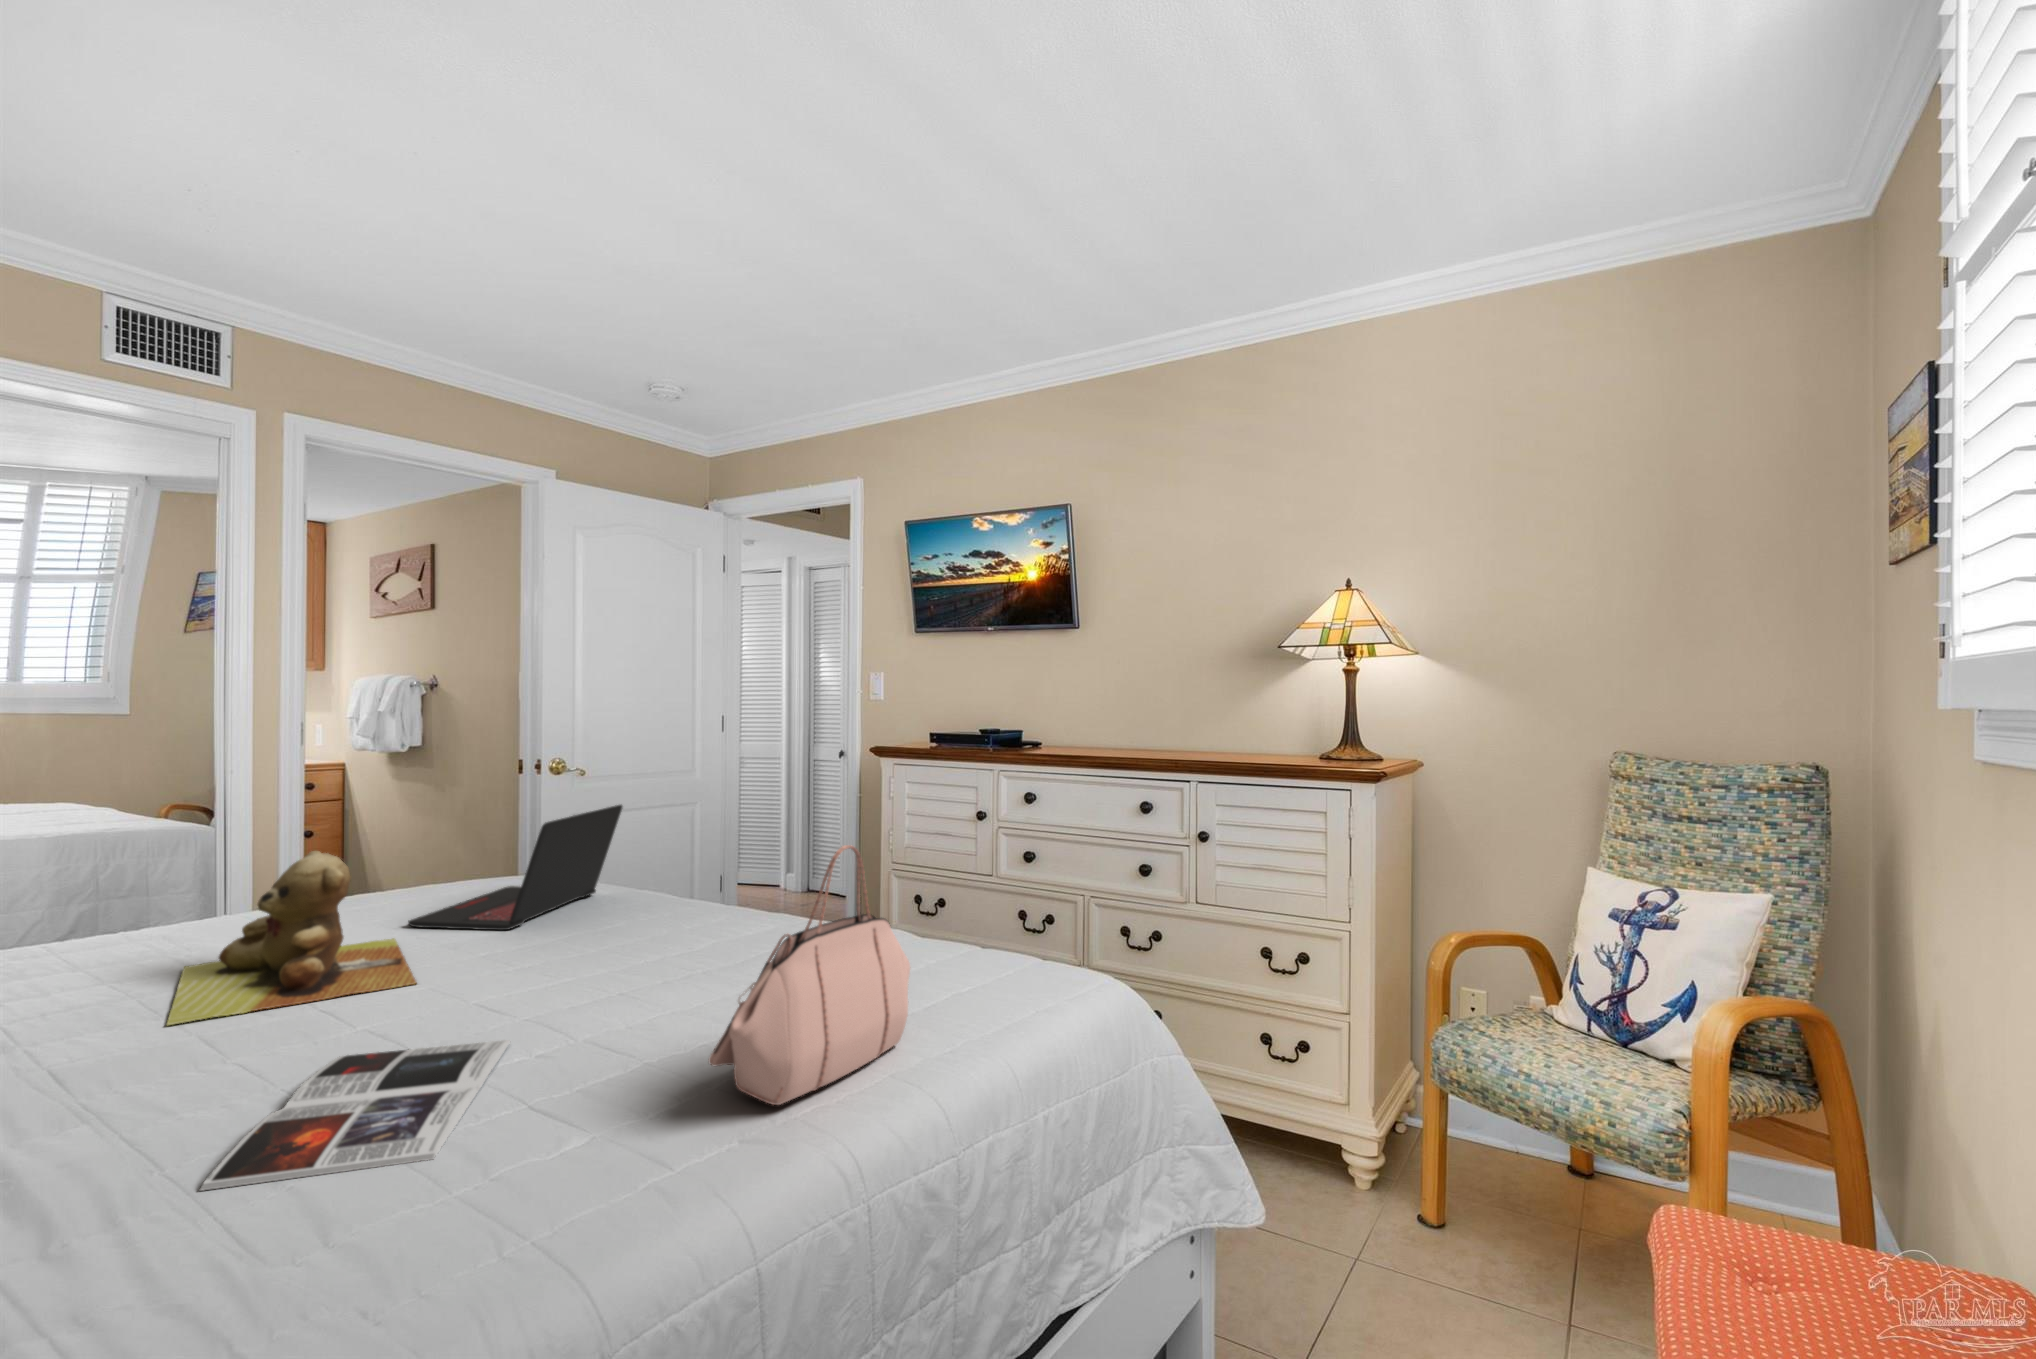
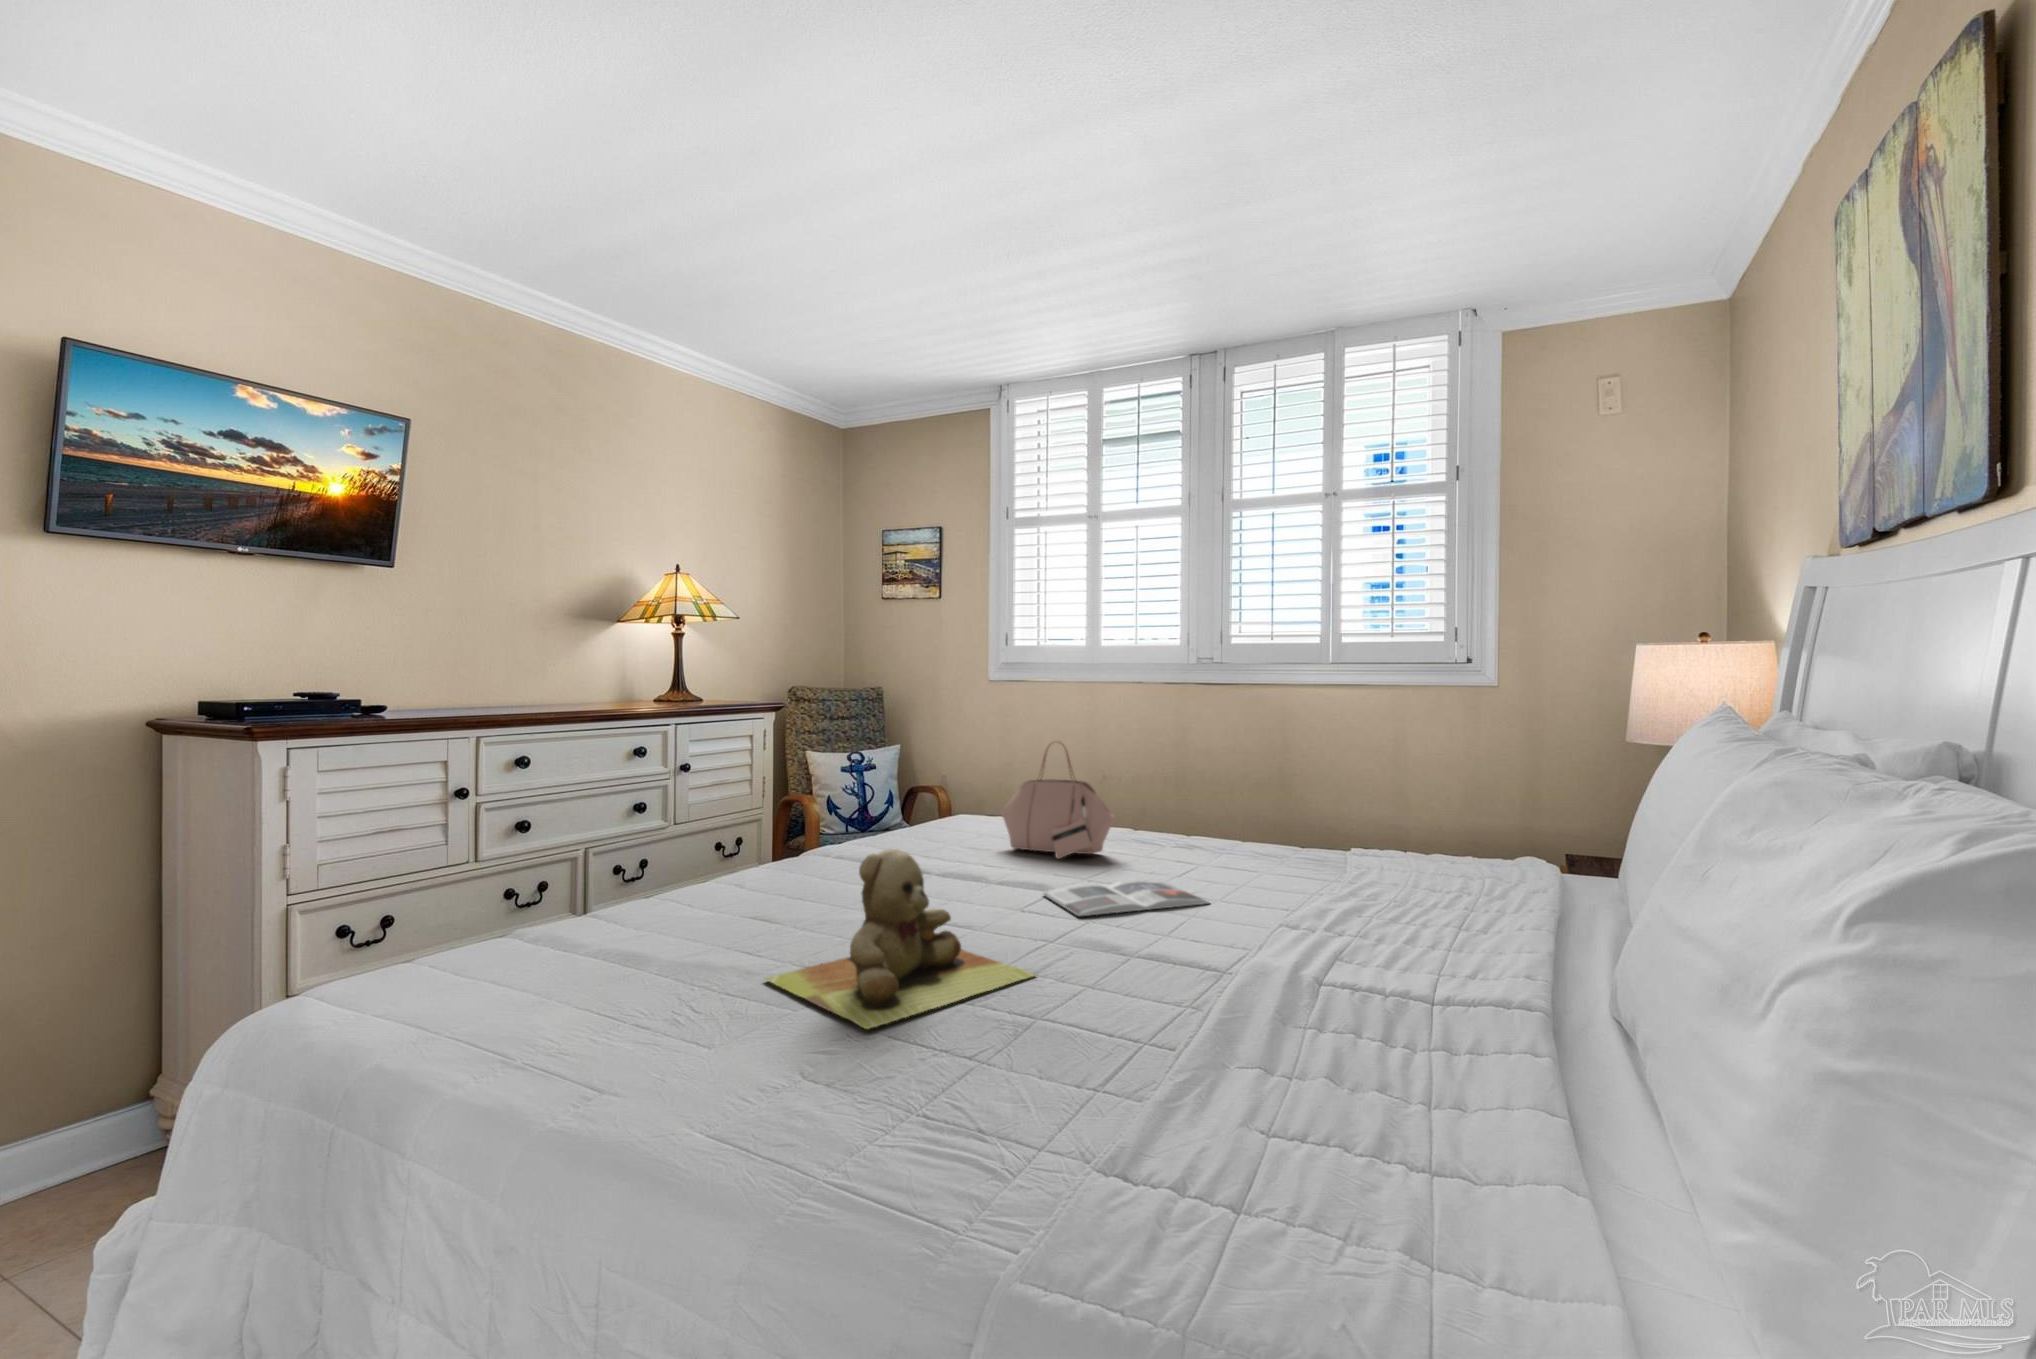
laptop: present [408,805,622,930] -> none [484,816,748,989]

